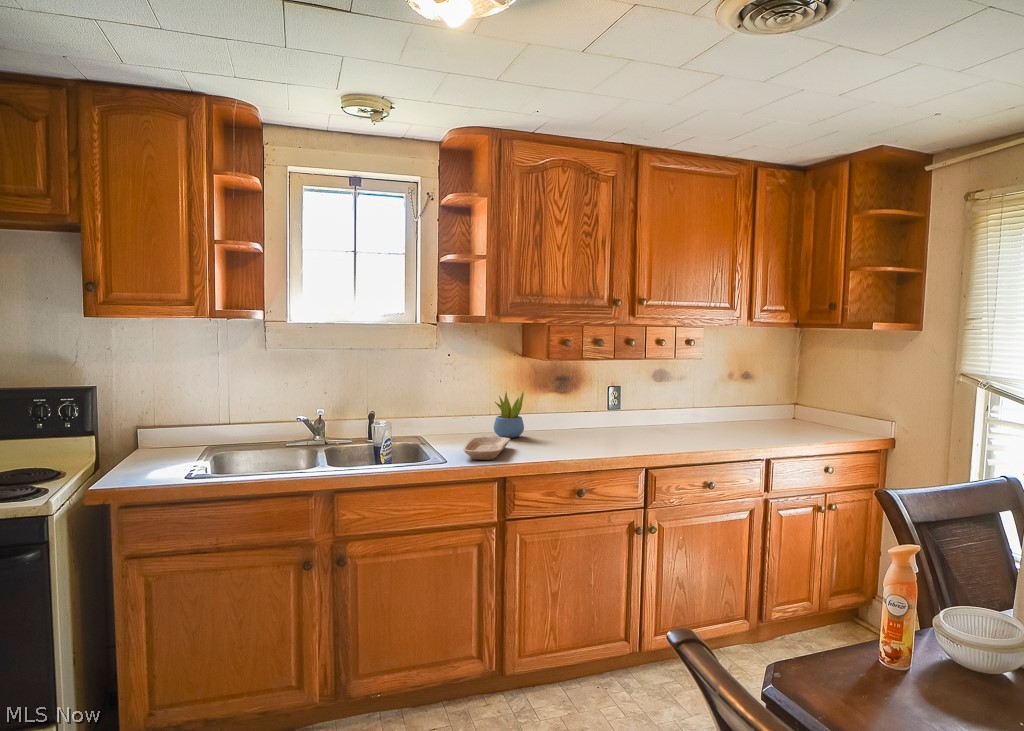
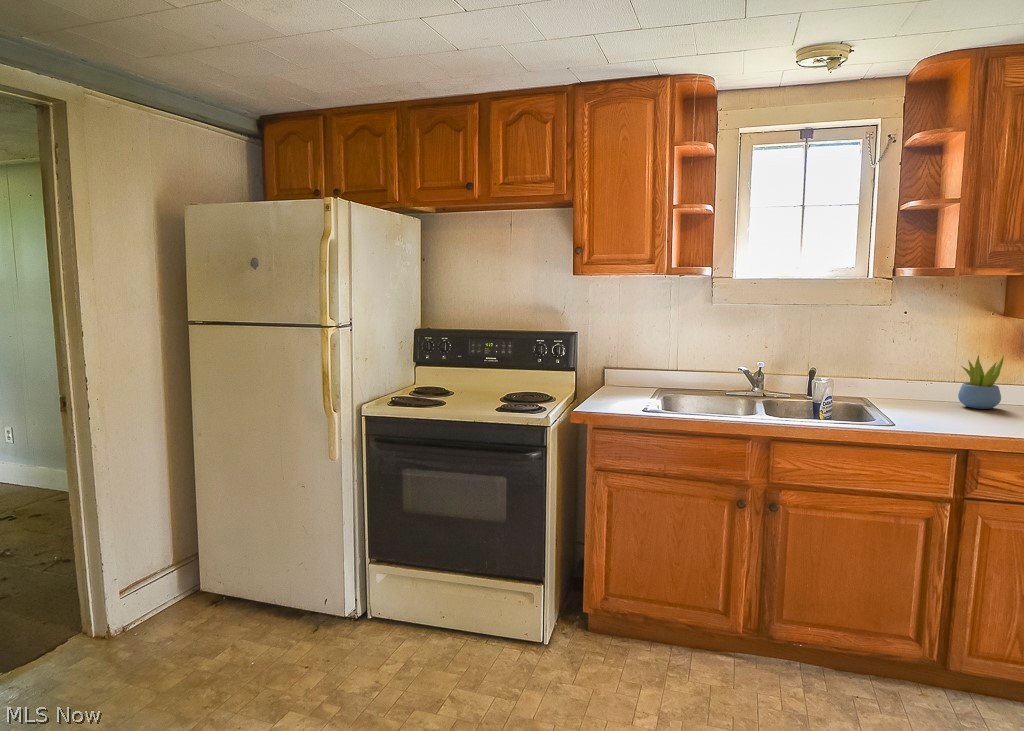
tray: present [463,436,510,460] -> none [916,404,980,428]

